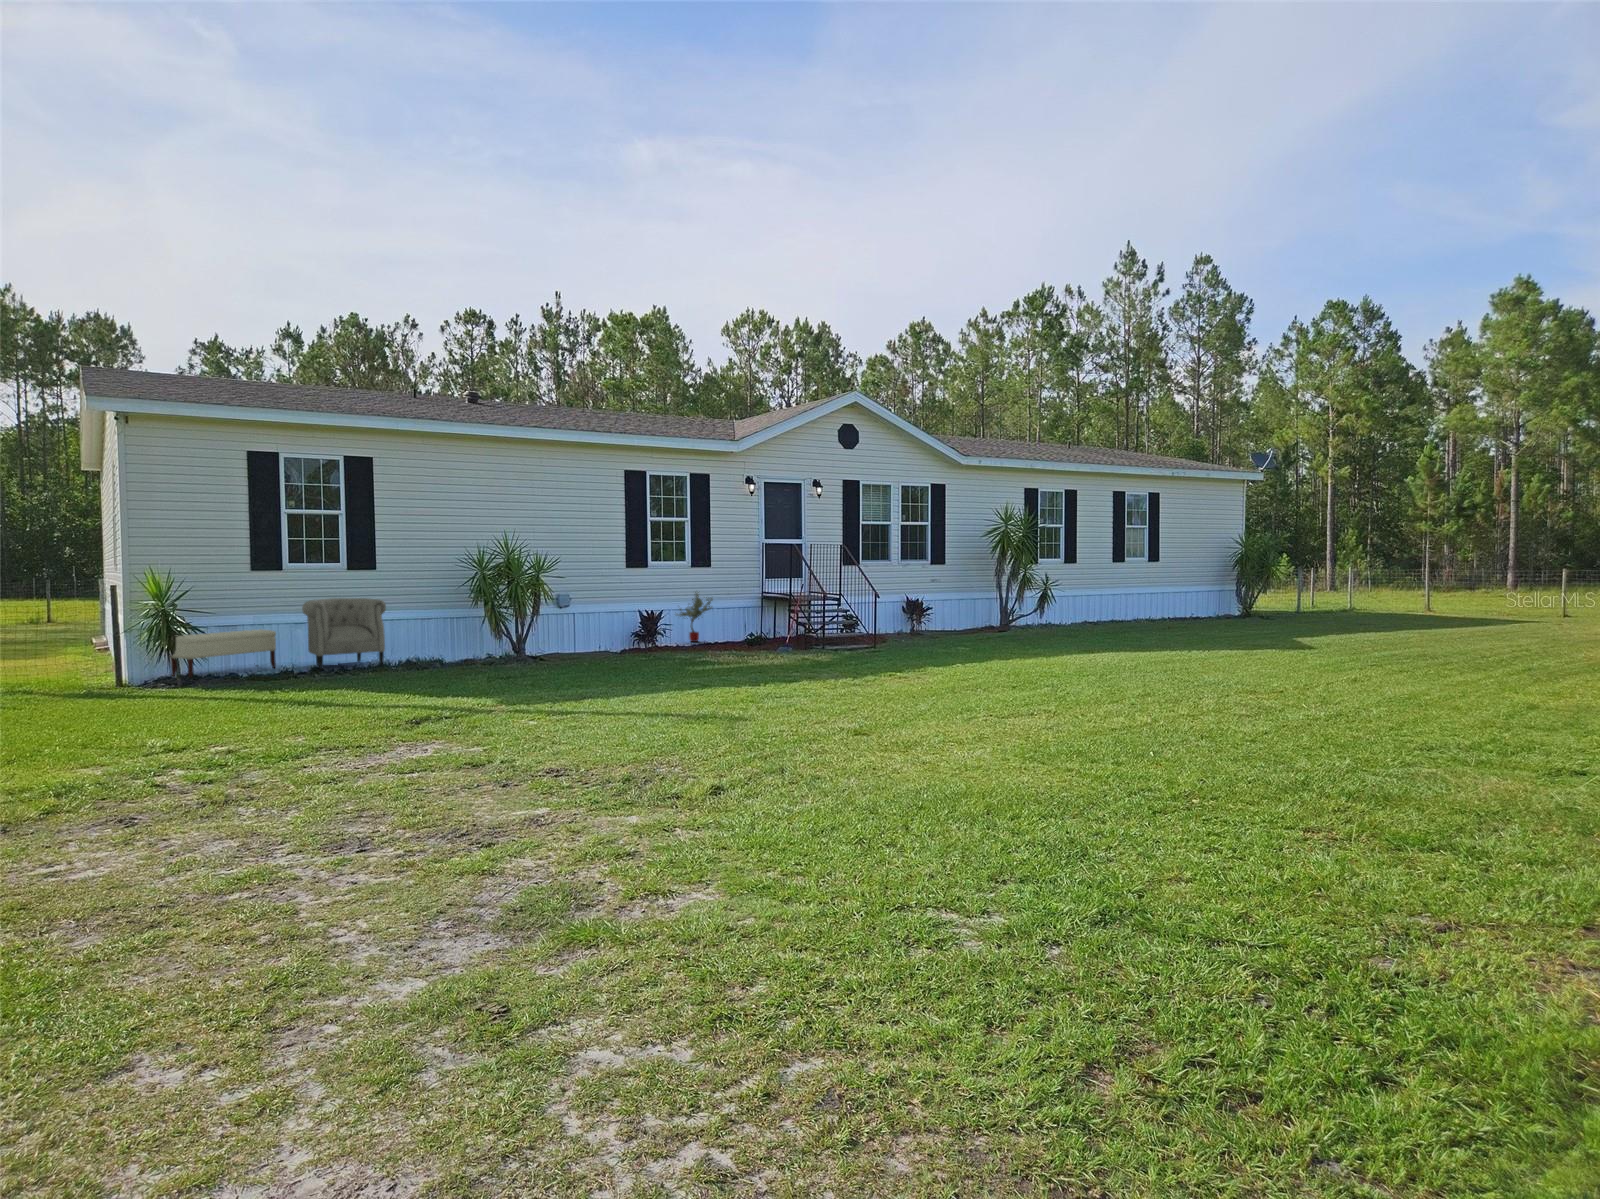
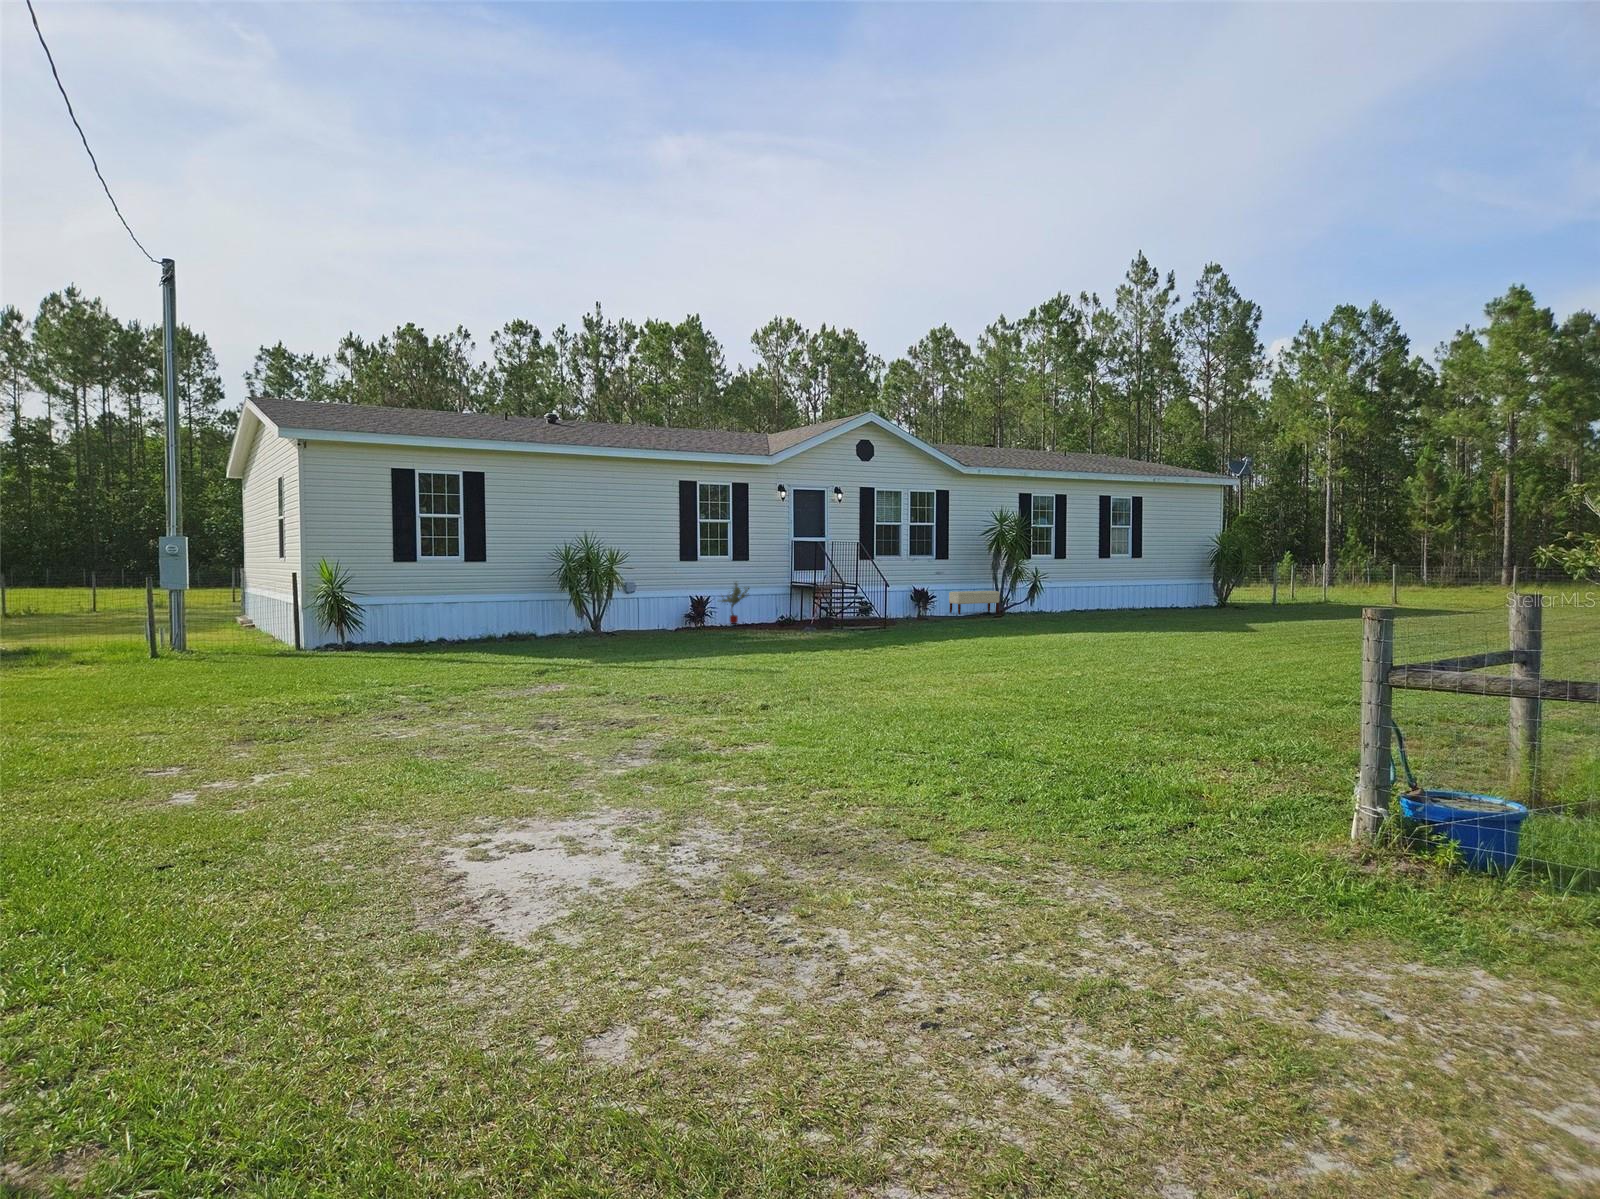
chair: present [302,598,386,670] -> none [426,585,491,642]
bench: present [169,629,276,678] -> present [949,591,1000,614]

